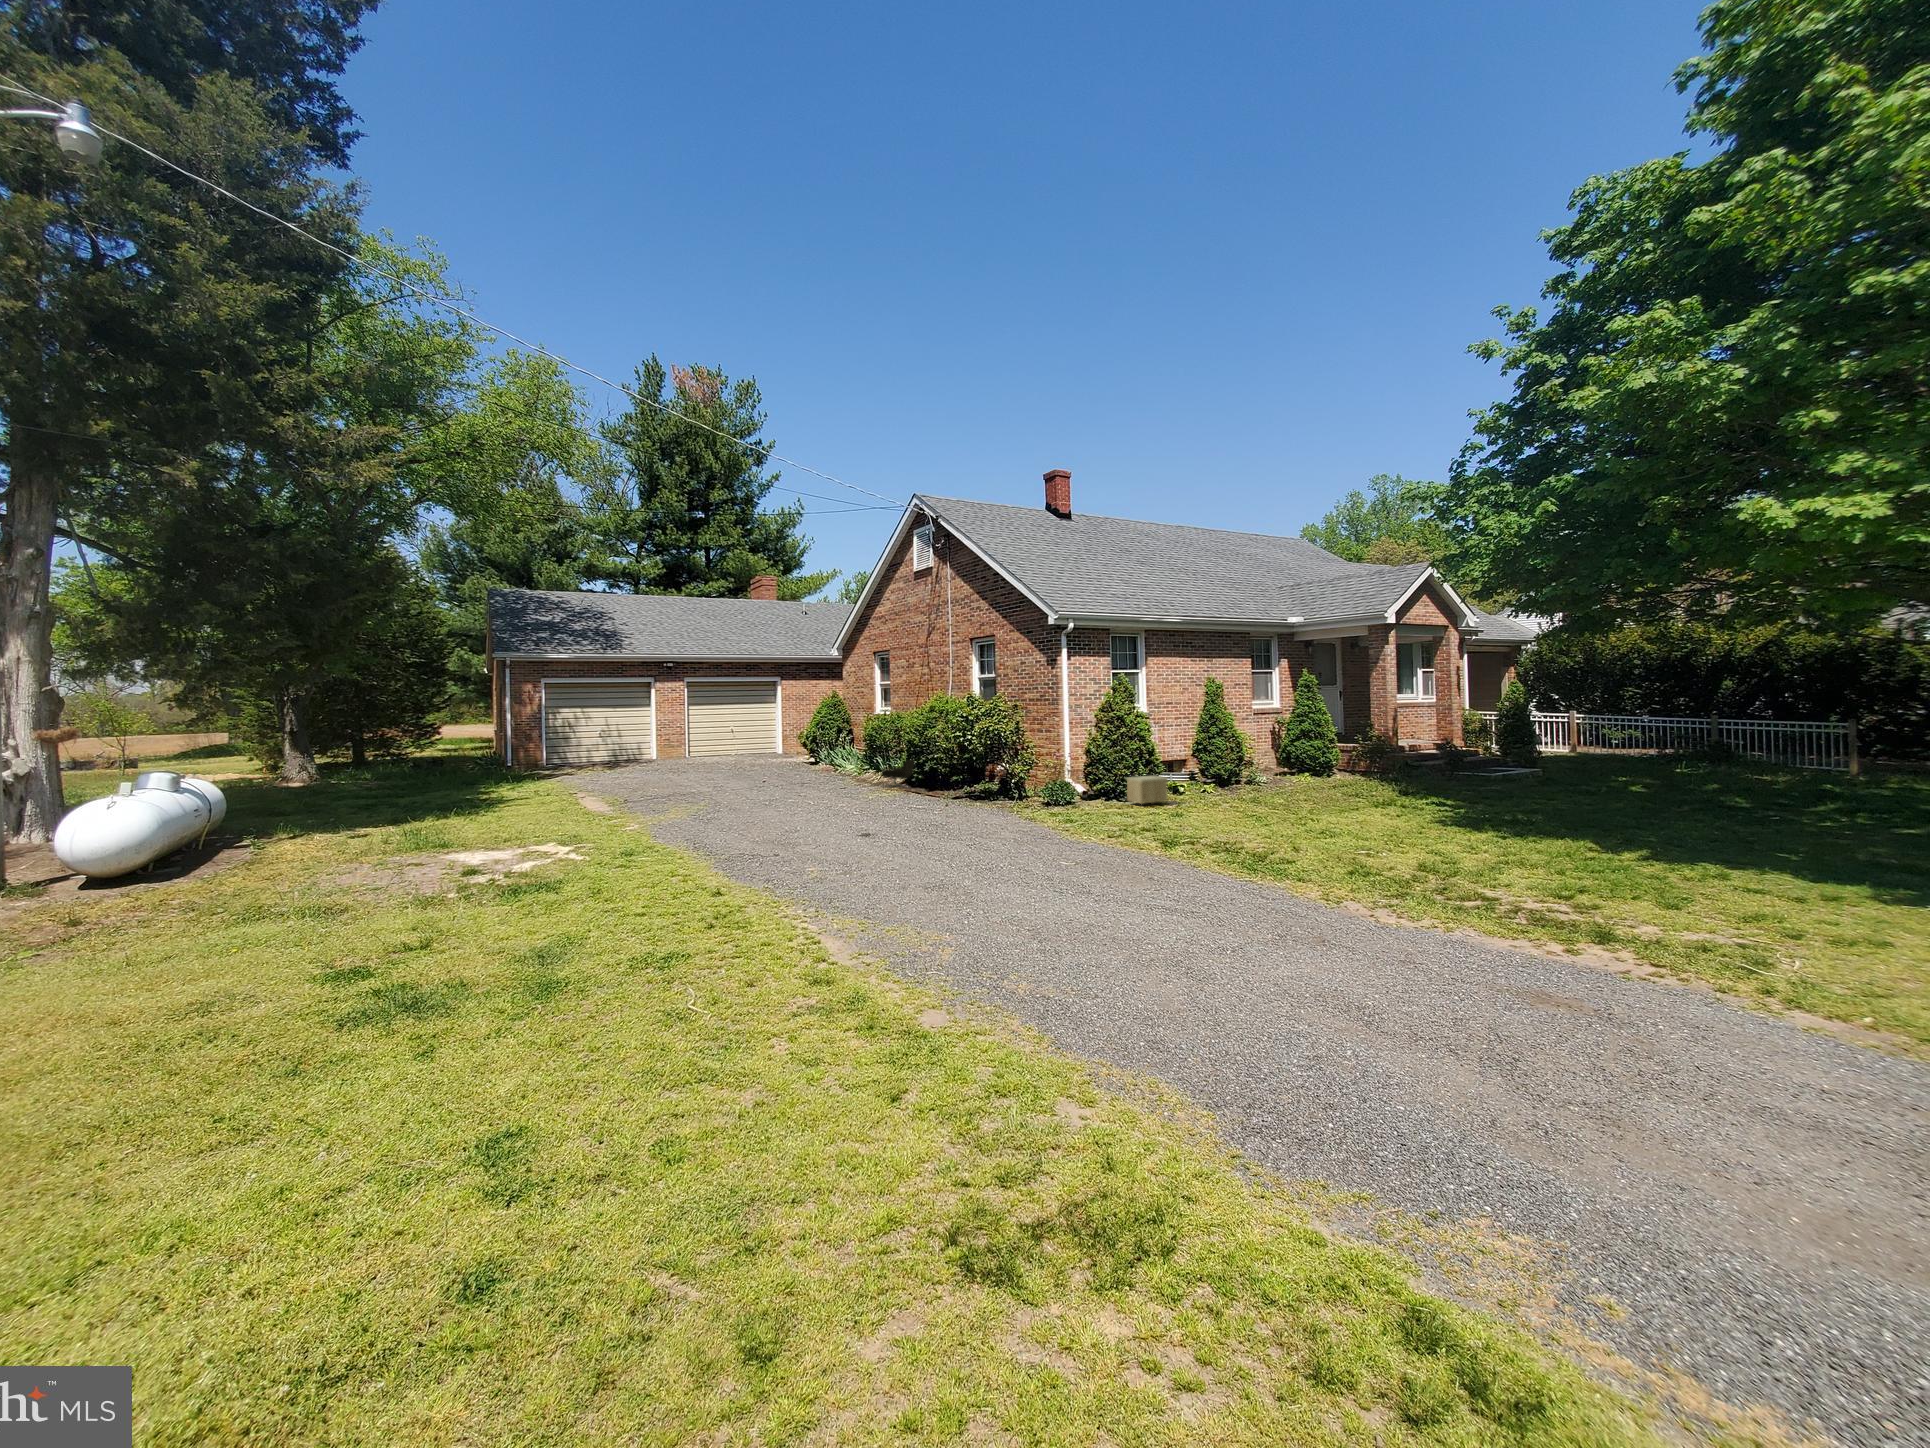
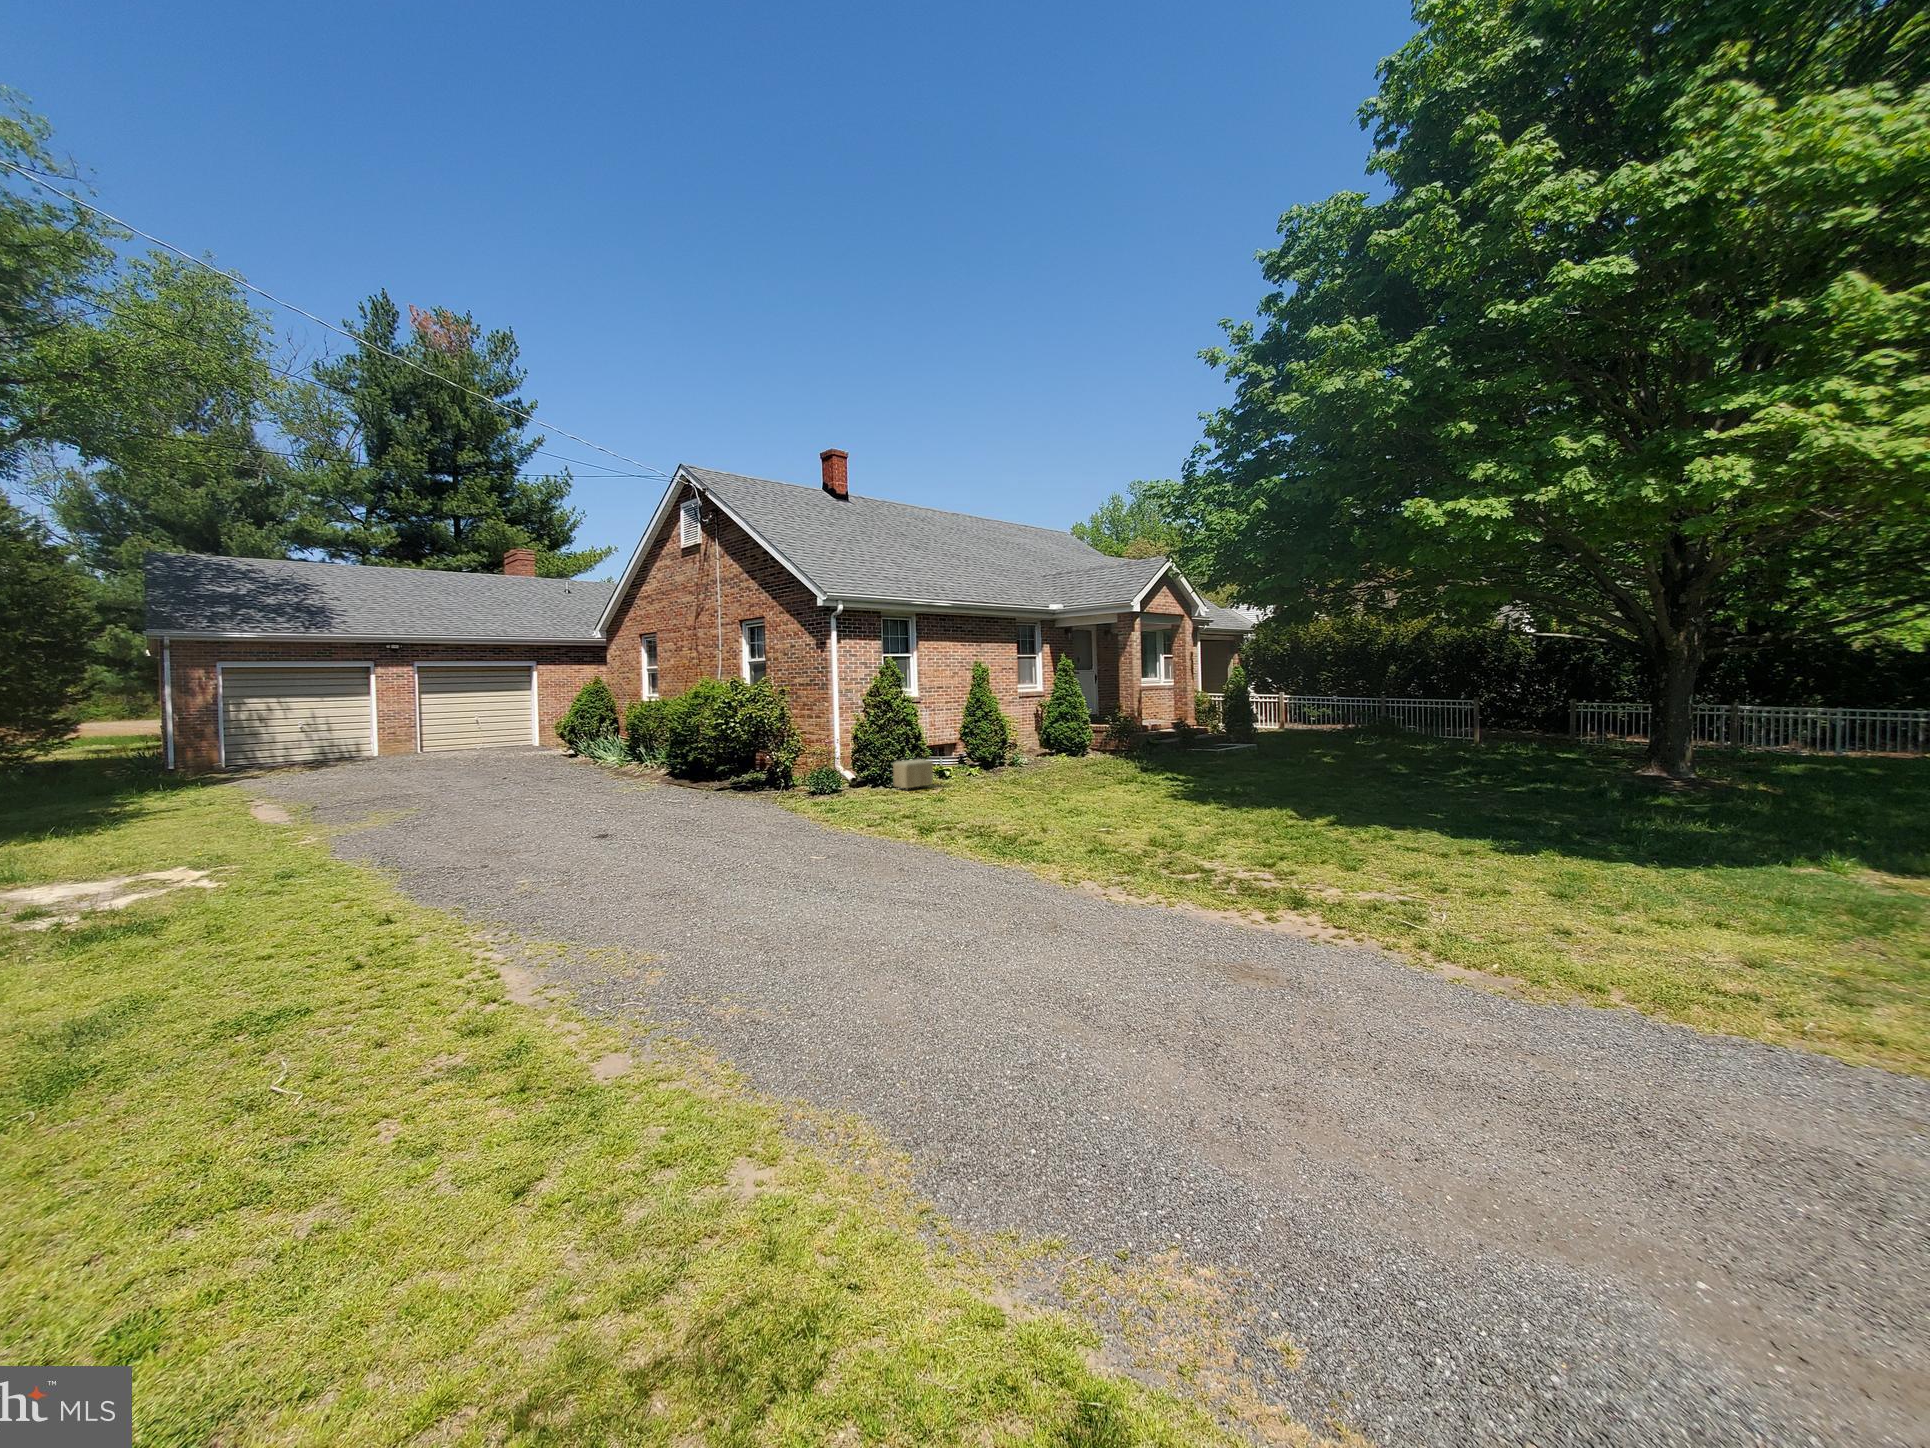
lounge chair: present [881,760,914,785] -> none [636,749,678,781]

